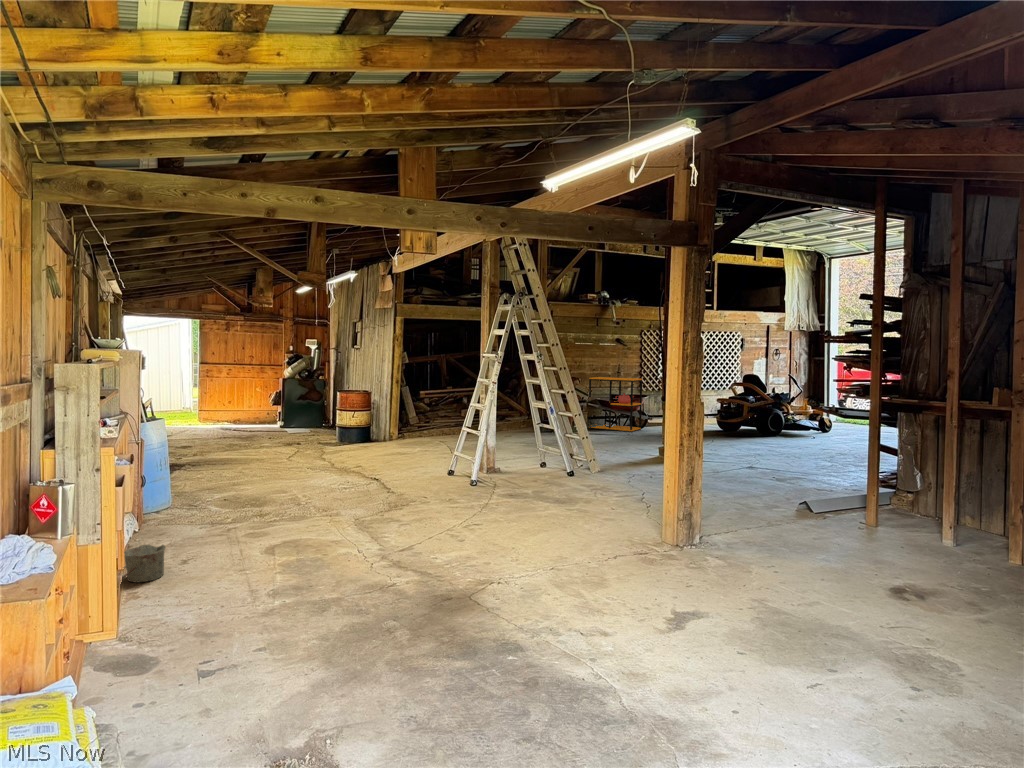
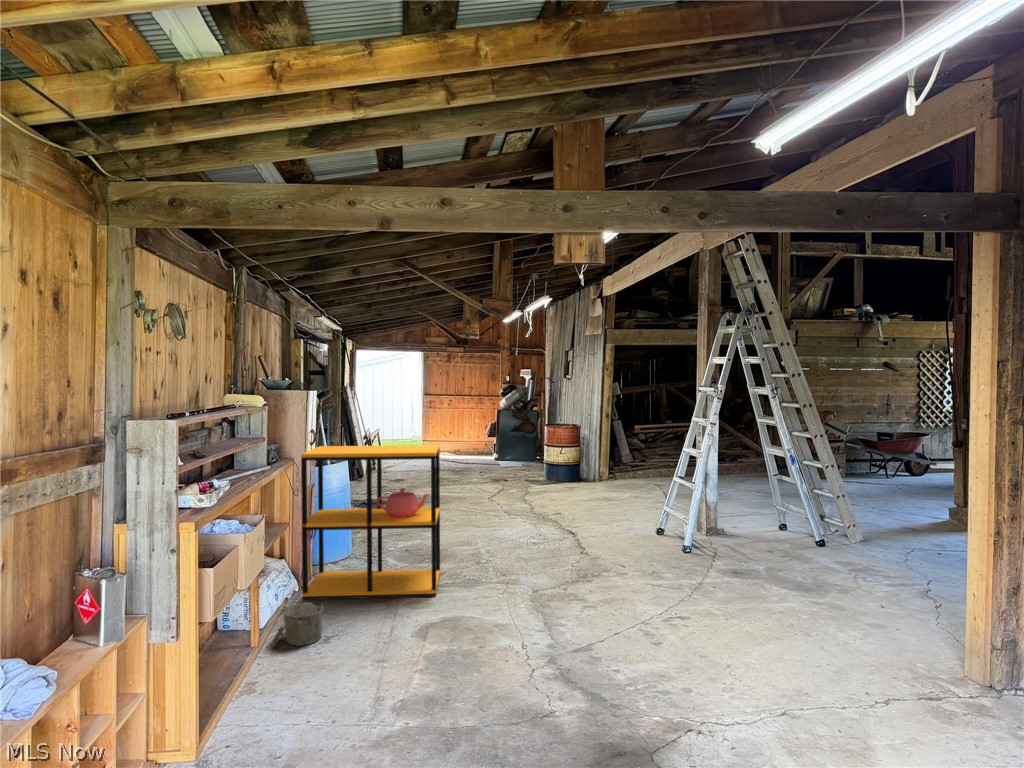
shelving unit: present [588,377,642,432] -> present [301,445,440,600]

